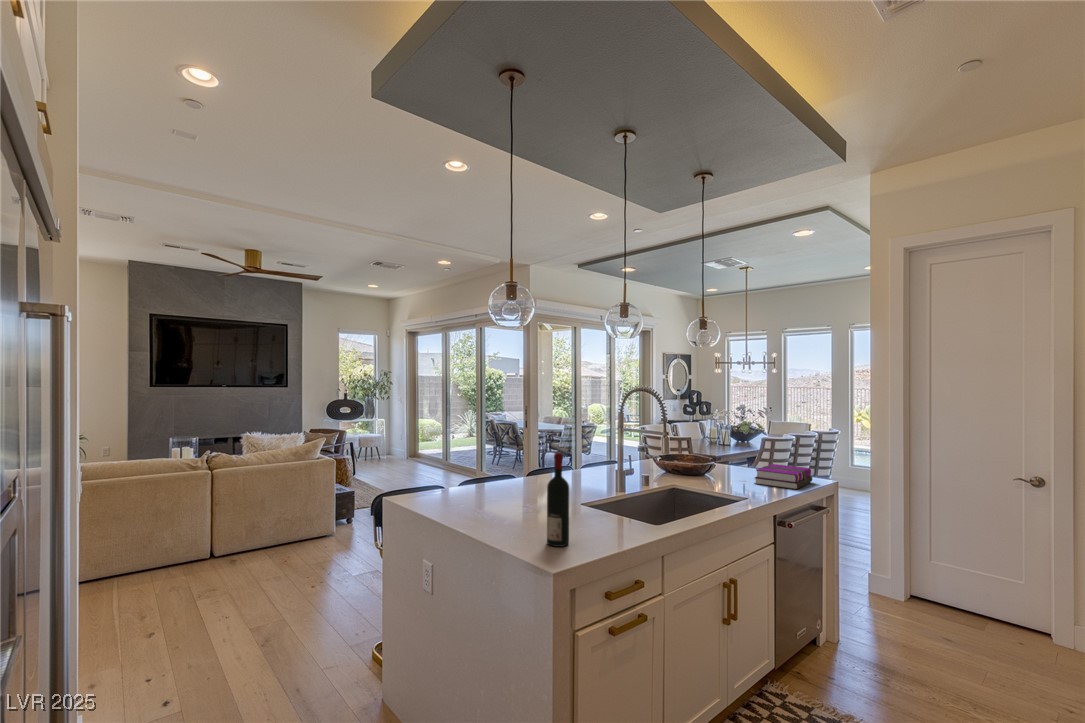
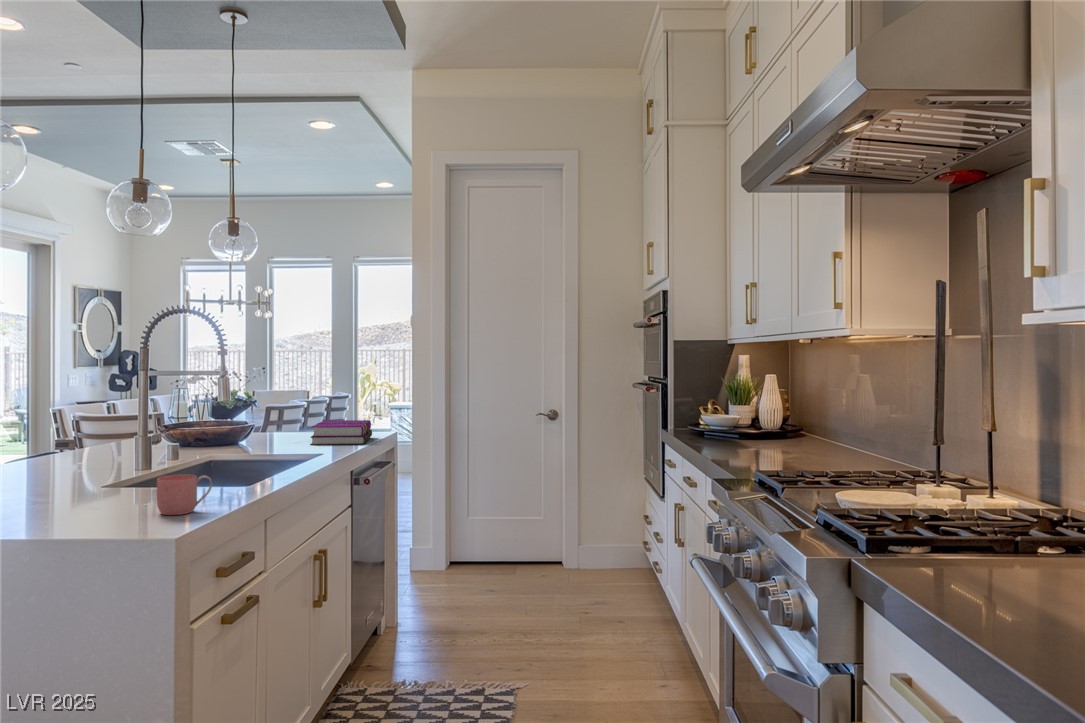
wine bottle: present [547,452,569,547] -> none [109,388,147,528]
mug: none [583,511,618,541] -> present [157,475,212,515]

